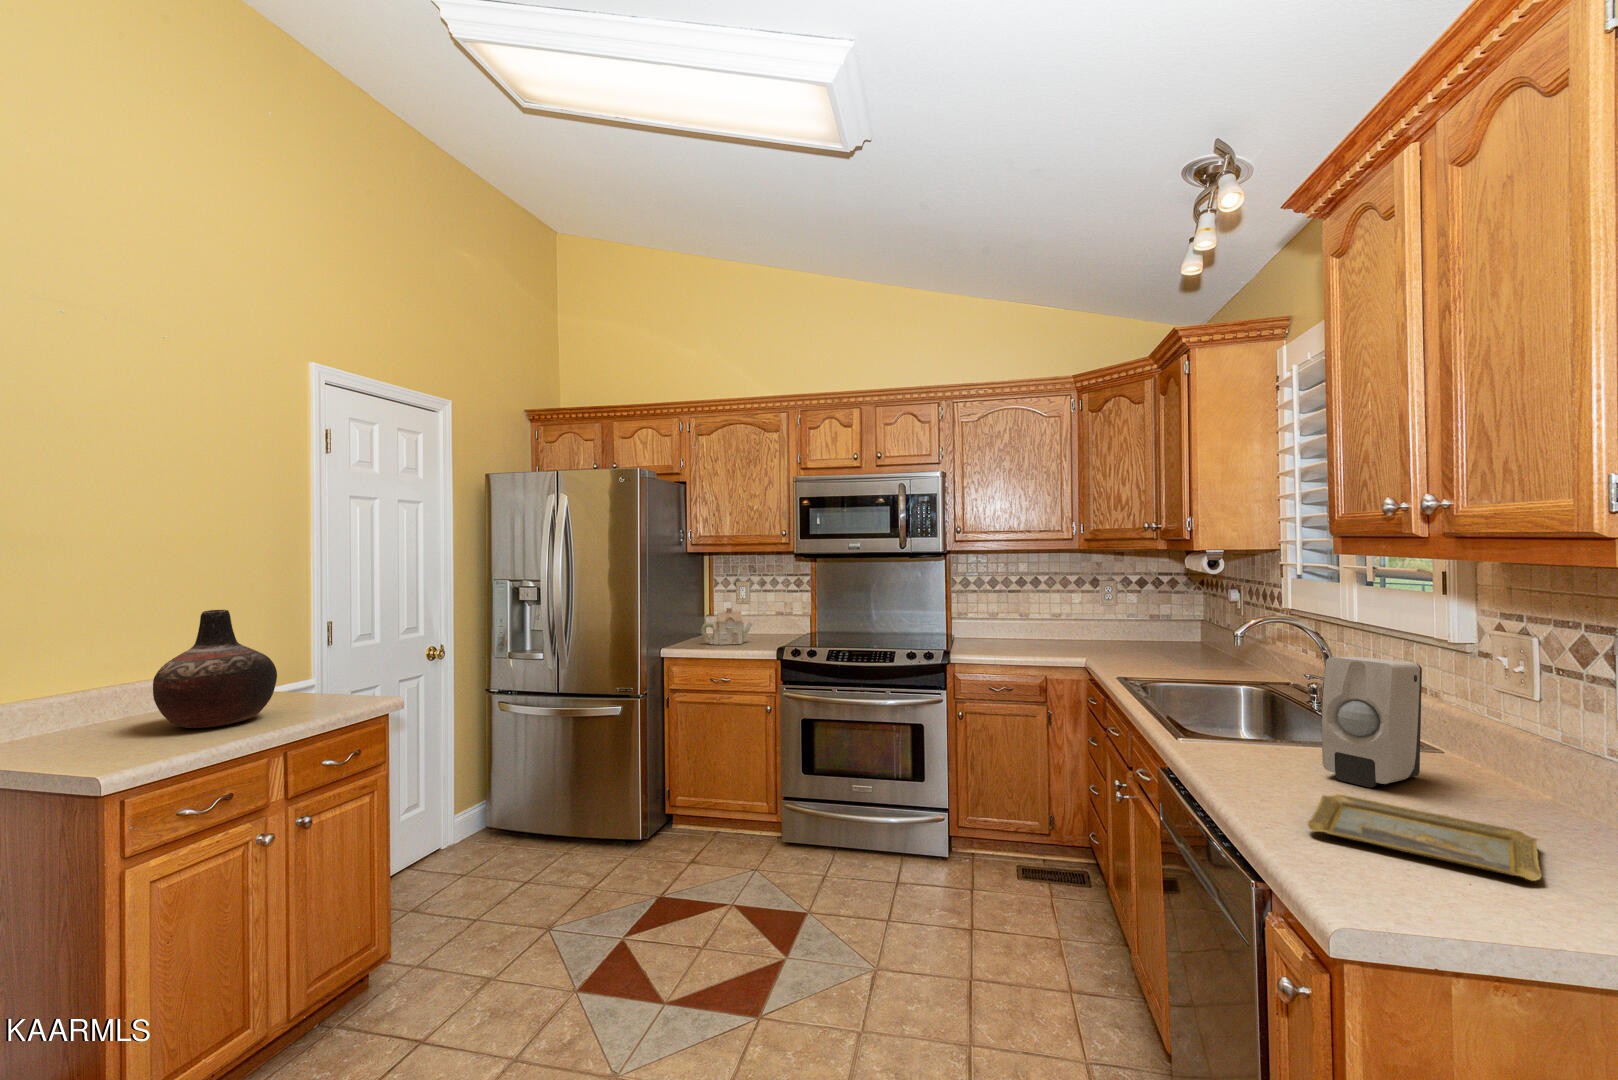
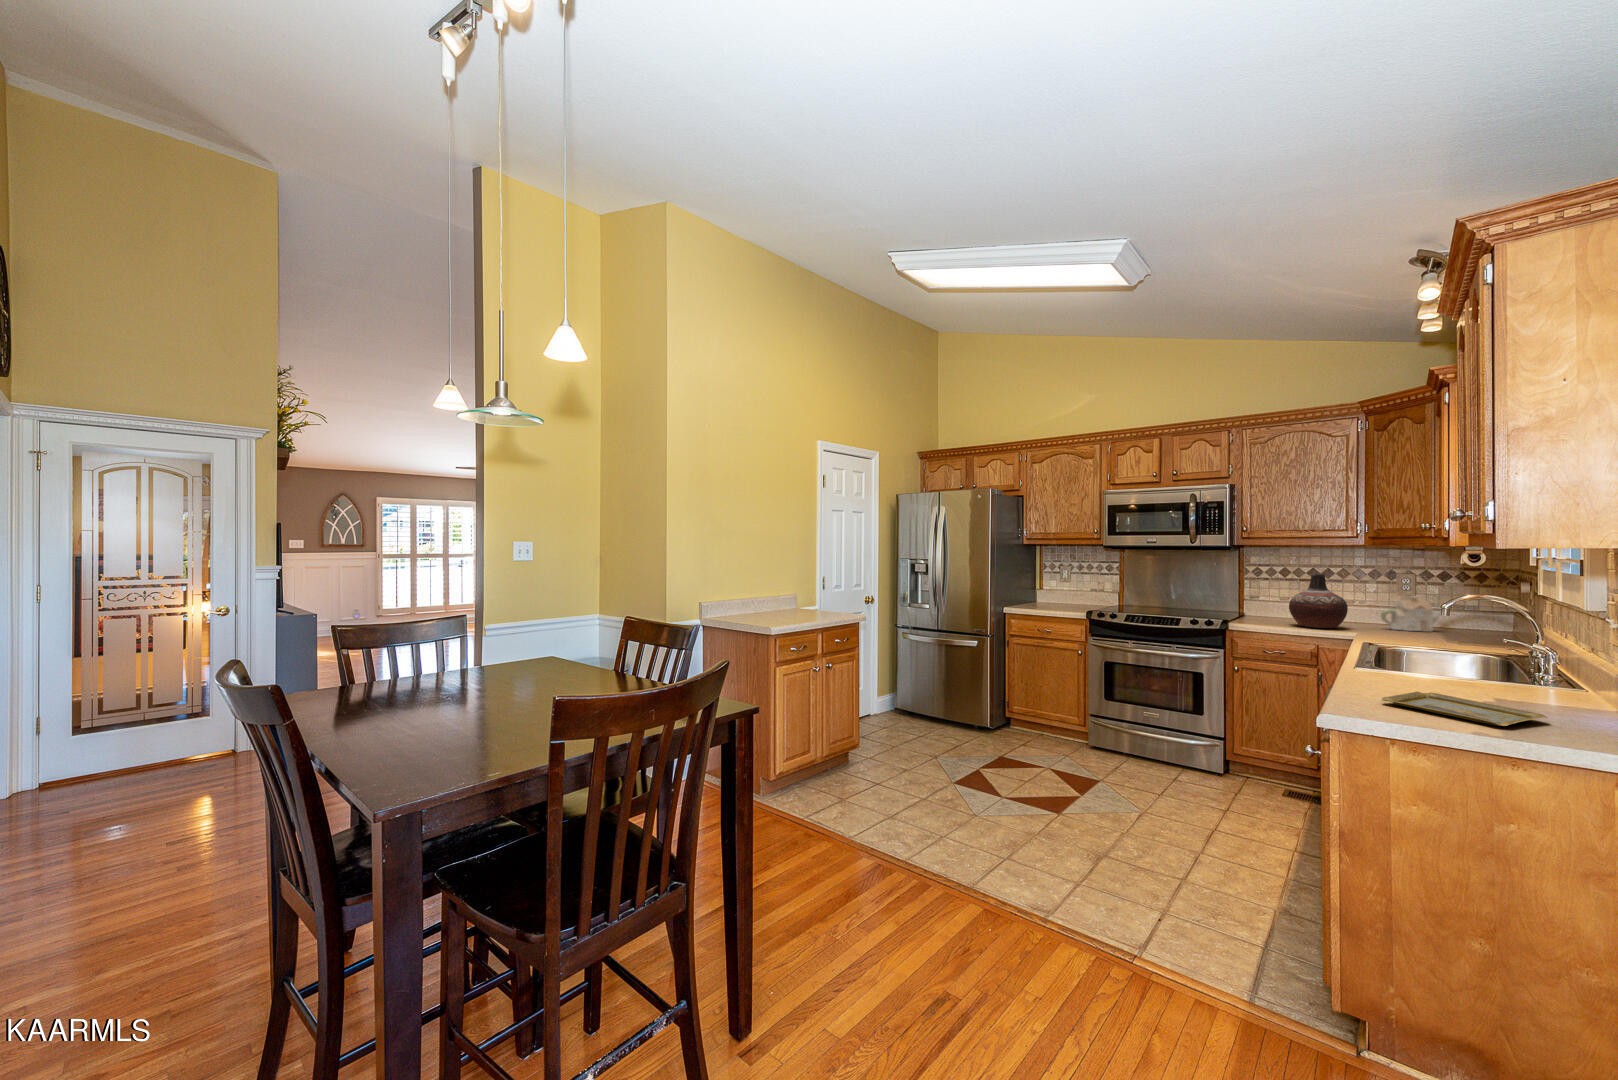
teapot: present [701,607,753,645] -> present [1381,596,1441,632]
vase: present [153,610,277,728] -> present [1289,573,1348,628]
soap dispenser: present [1322,657,1422,788] -> none [1449,614,1545,699]

